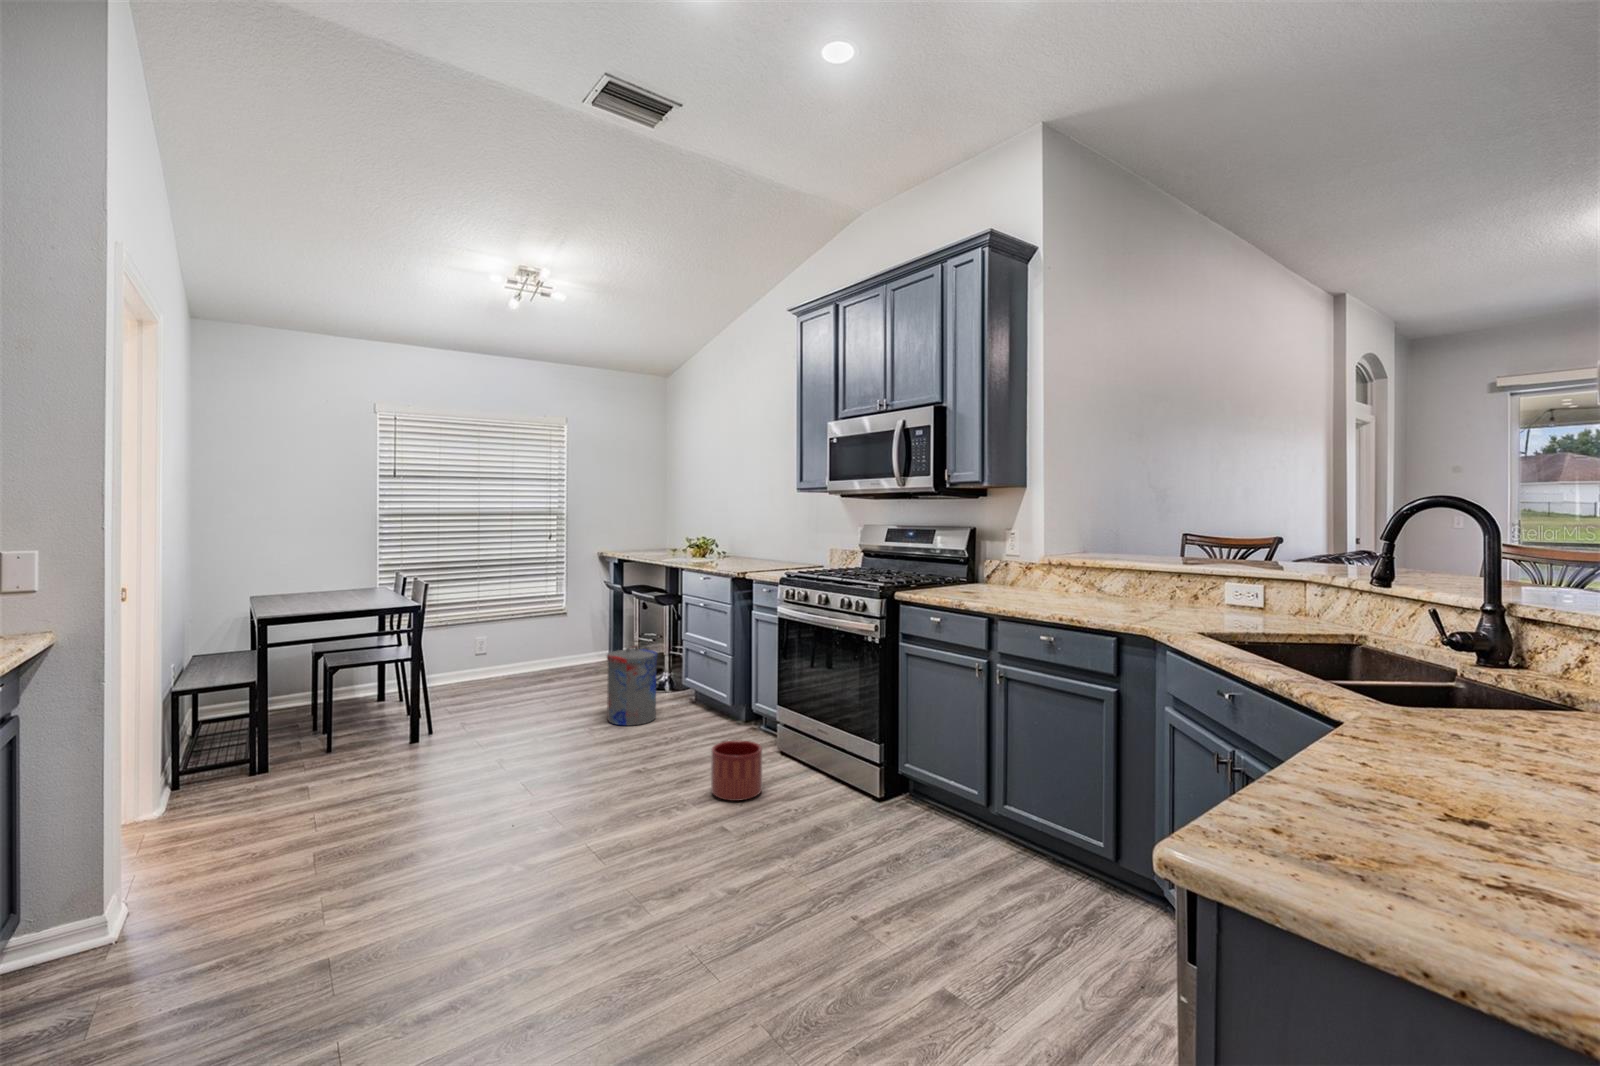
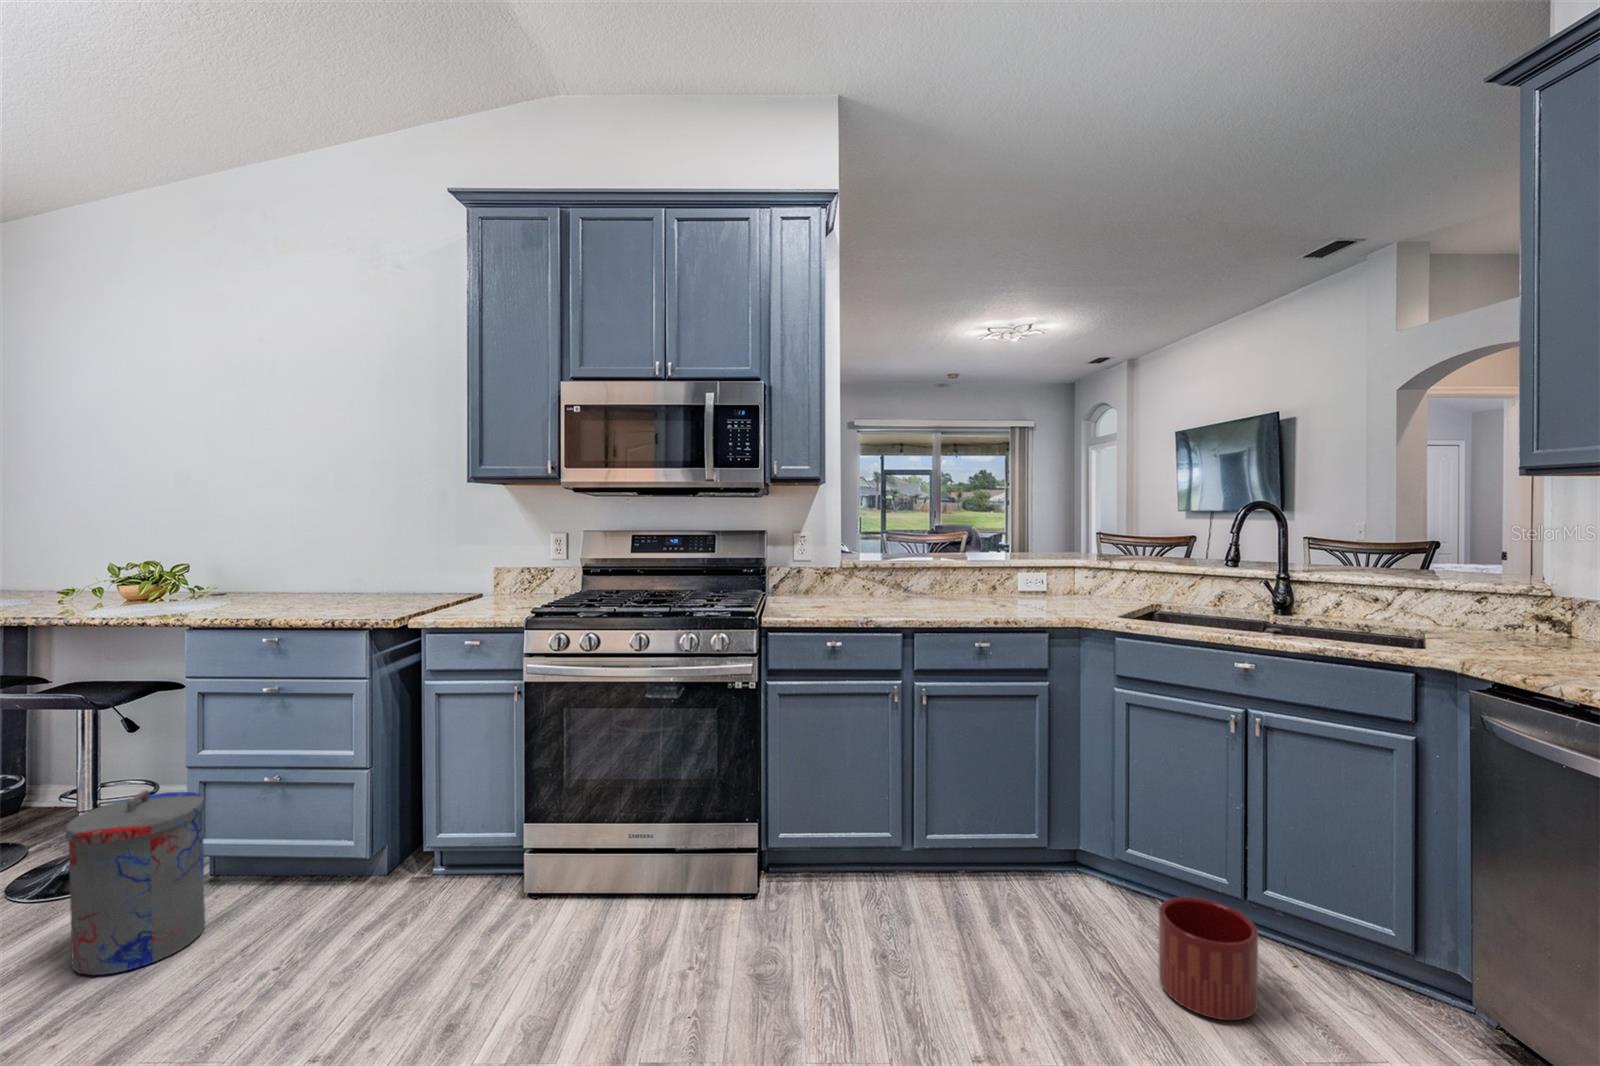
planter: present [711,740,762,801] -> present [1158,897,1258,1020]

